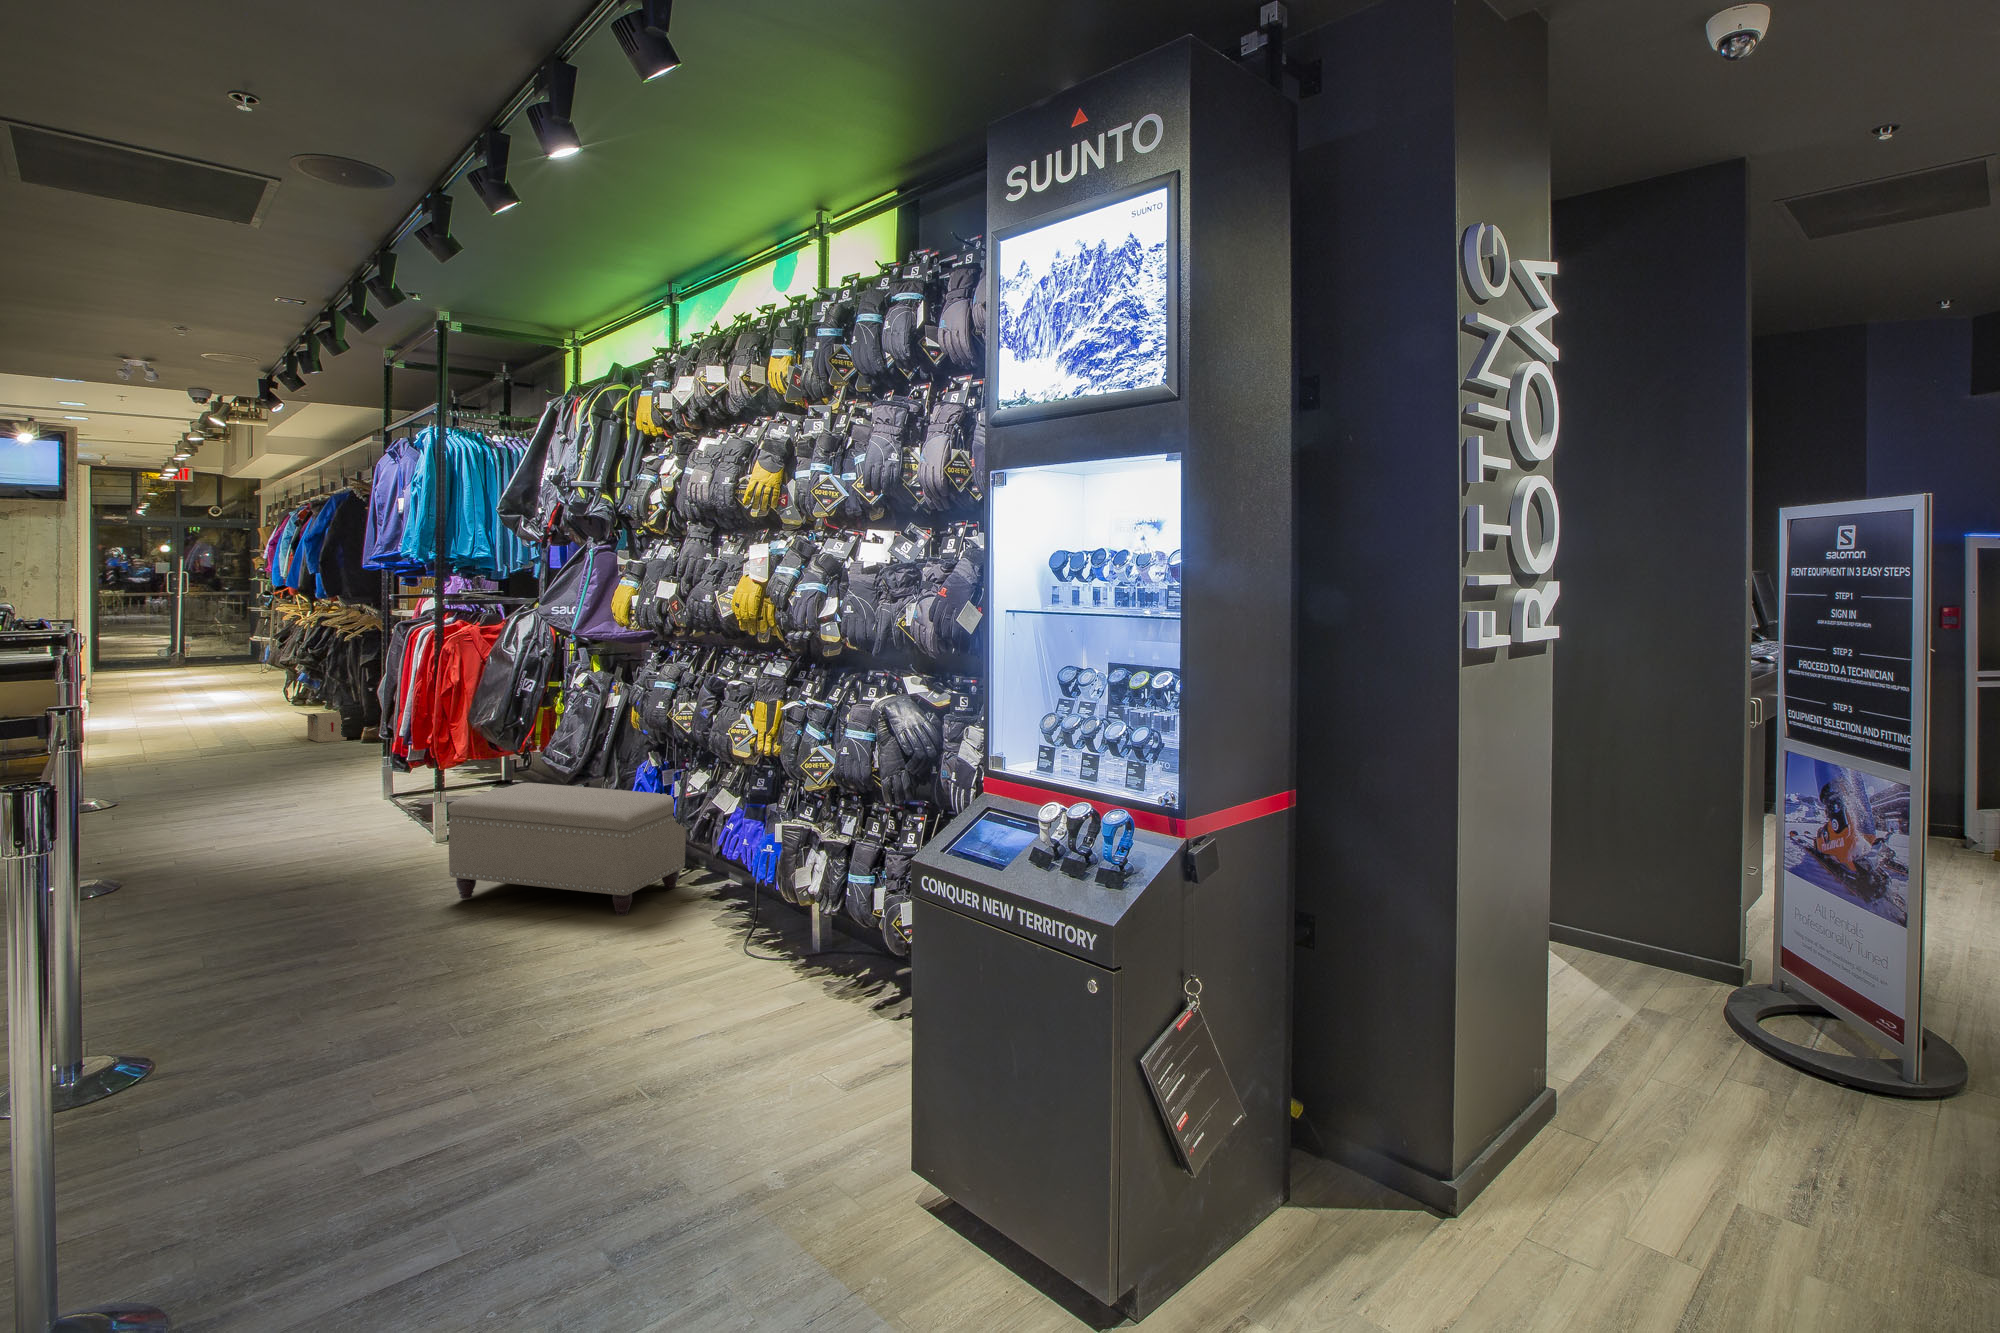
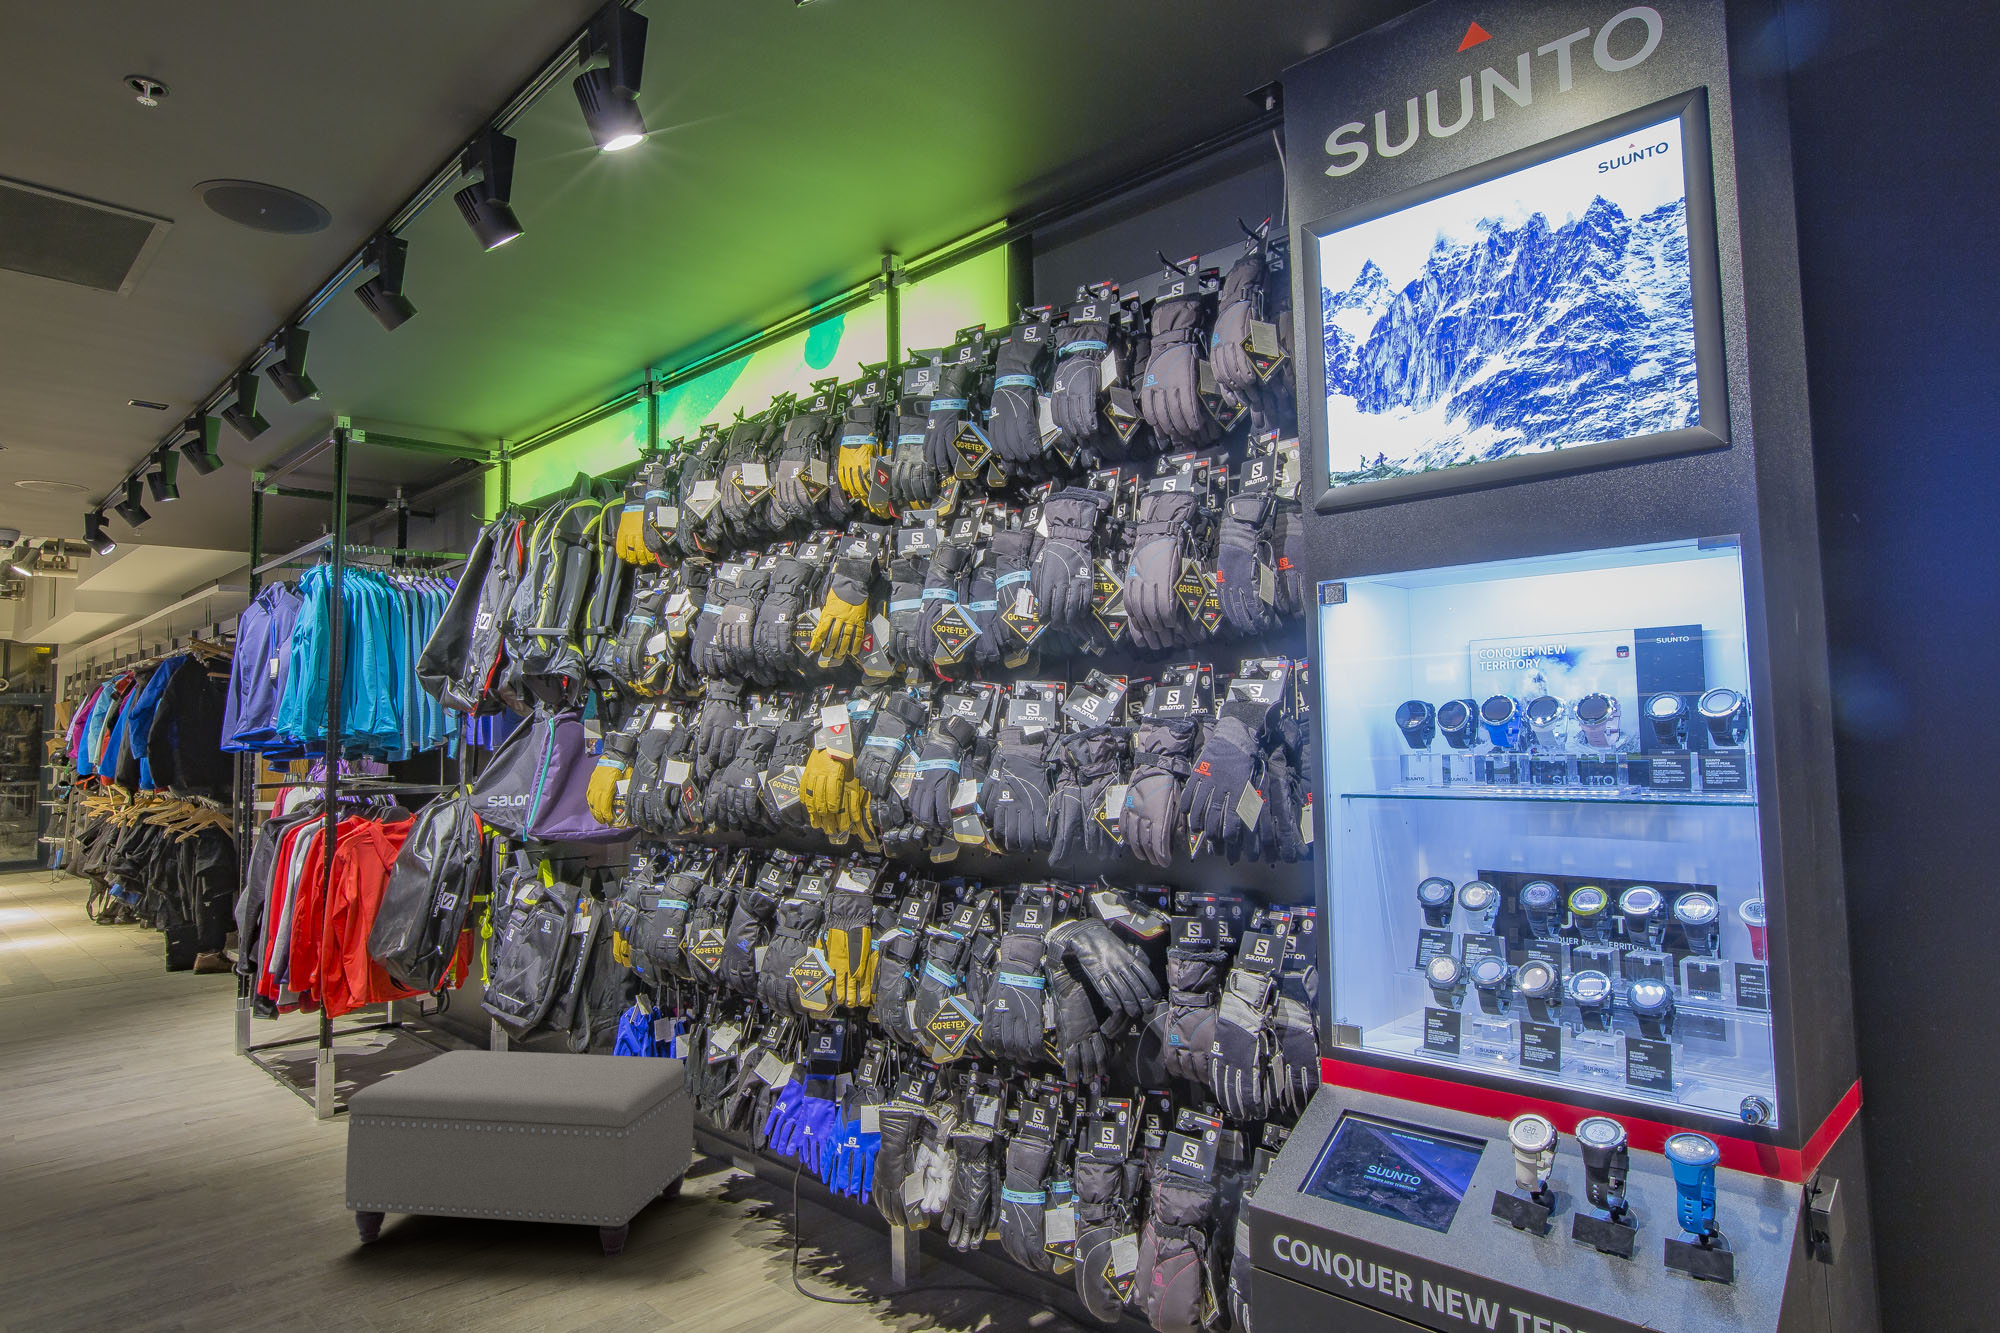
cardboard box: present [296,710,347,742] -> none [98,924,184,979]

